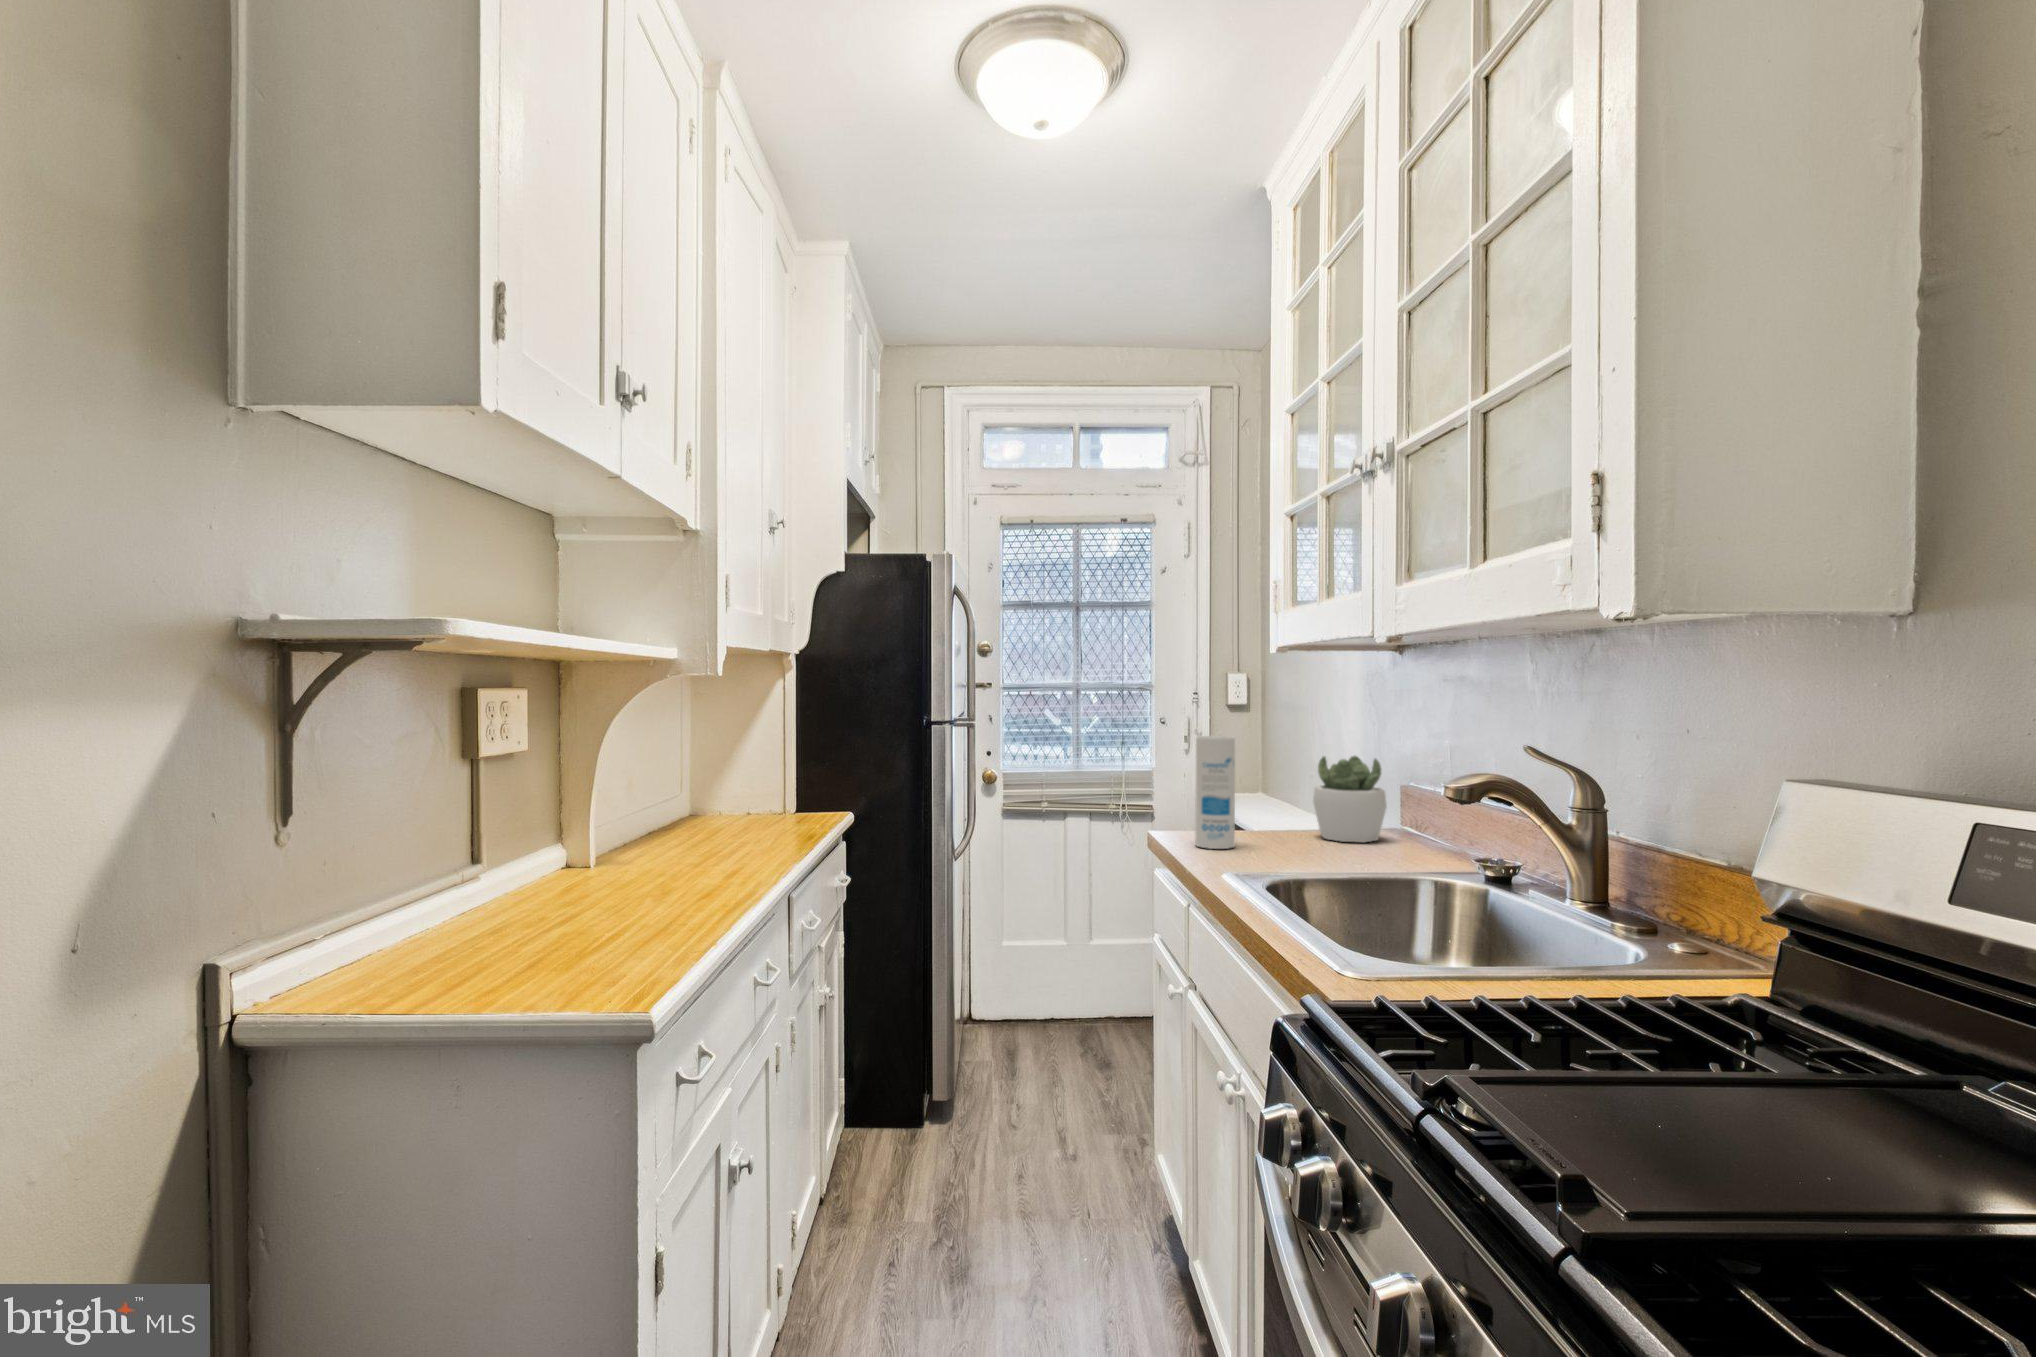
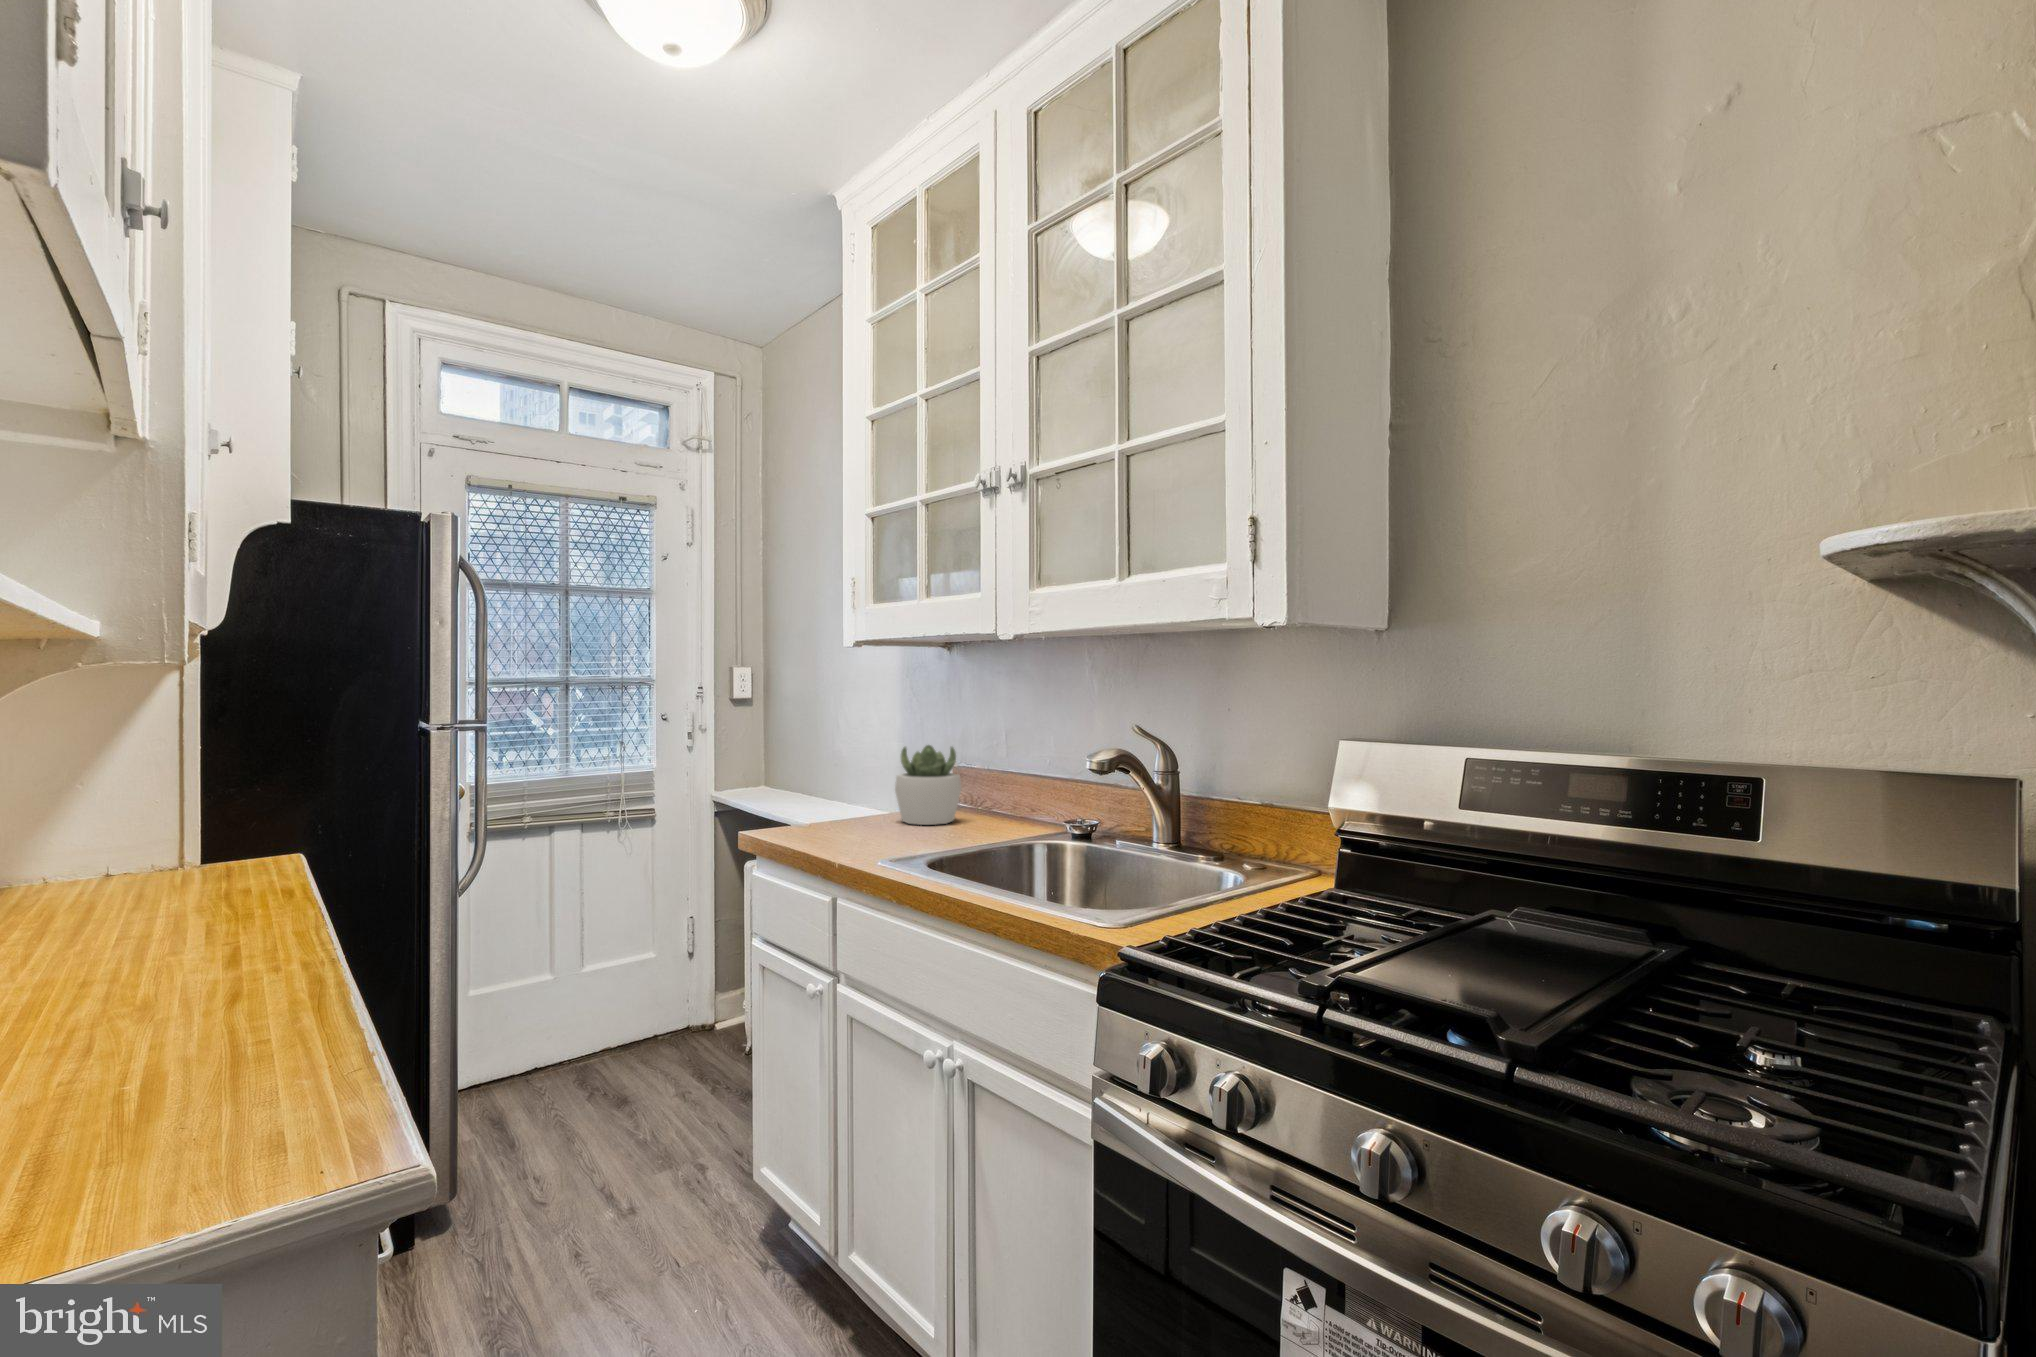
canister: present [1195,736,1235,849] -> none [805,730,845,843]

